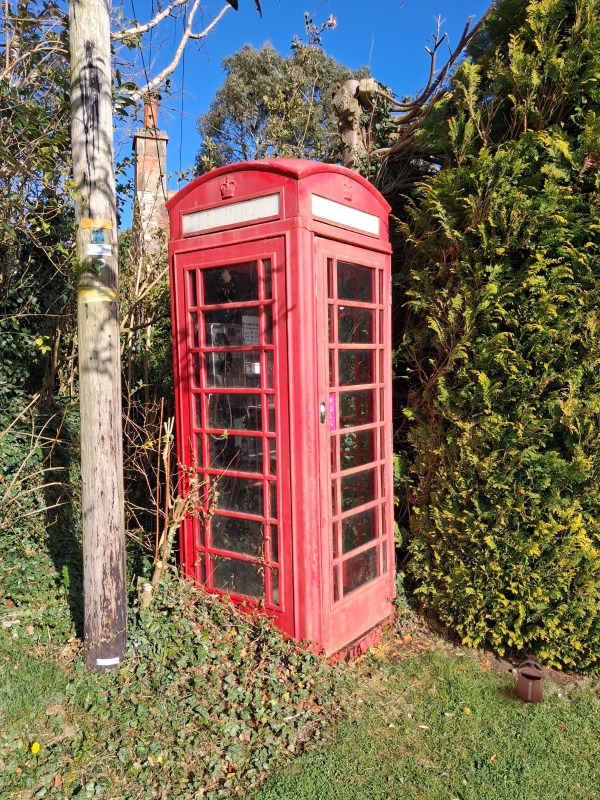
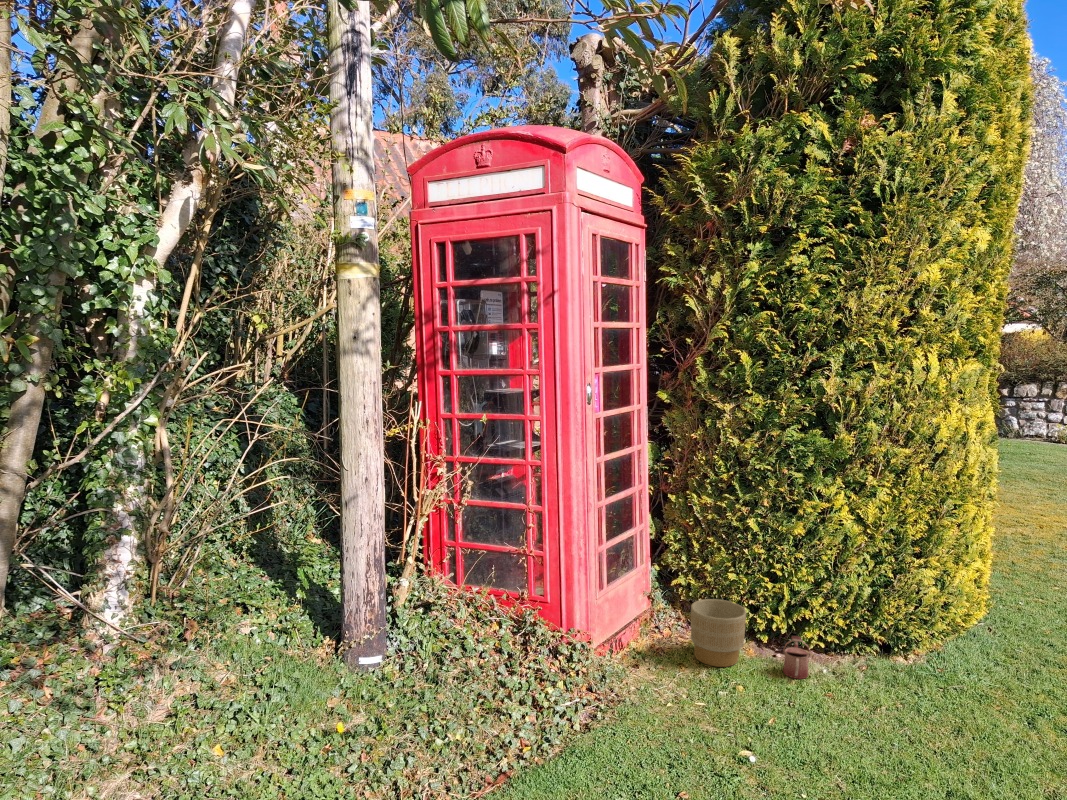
planter: none [426,611,481,682] -> present [691,599,746,667]

